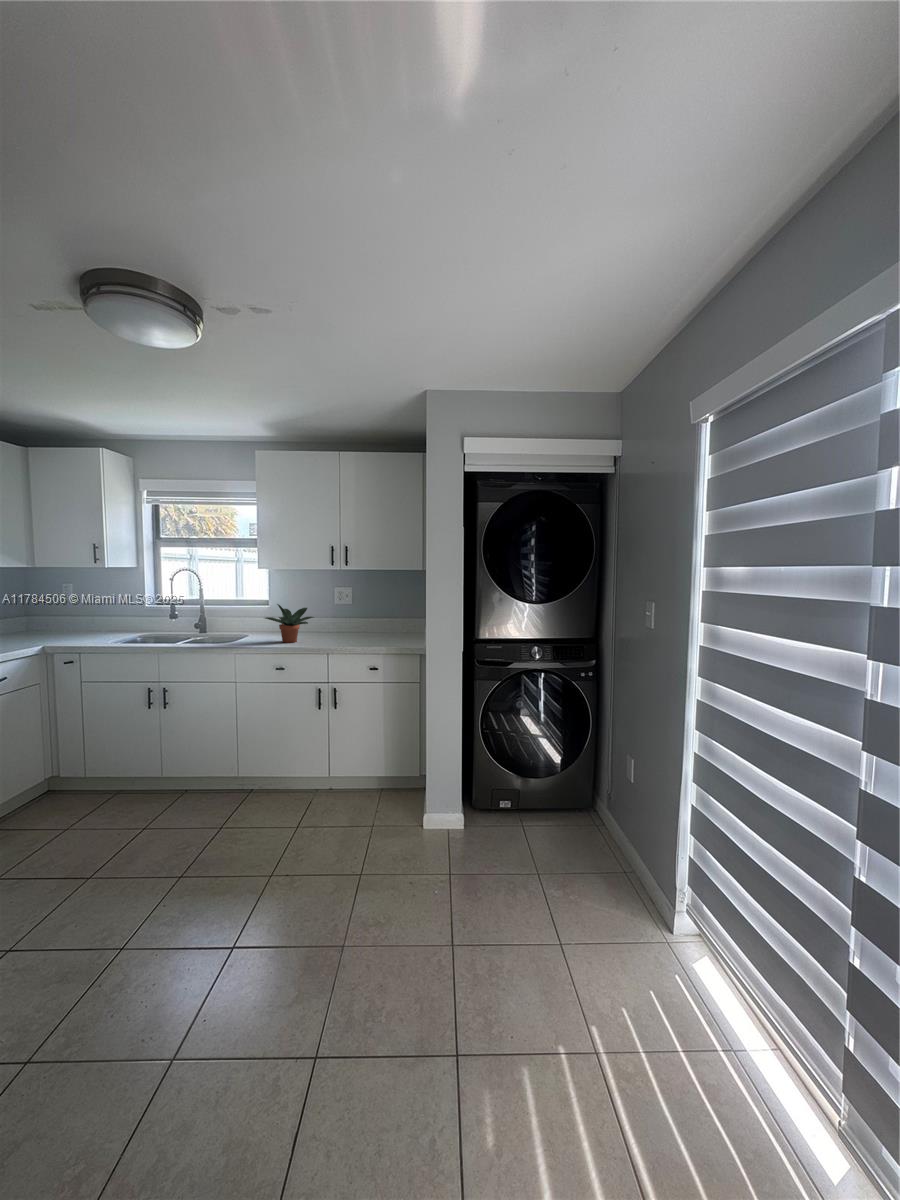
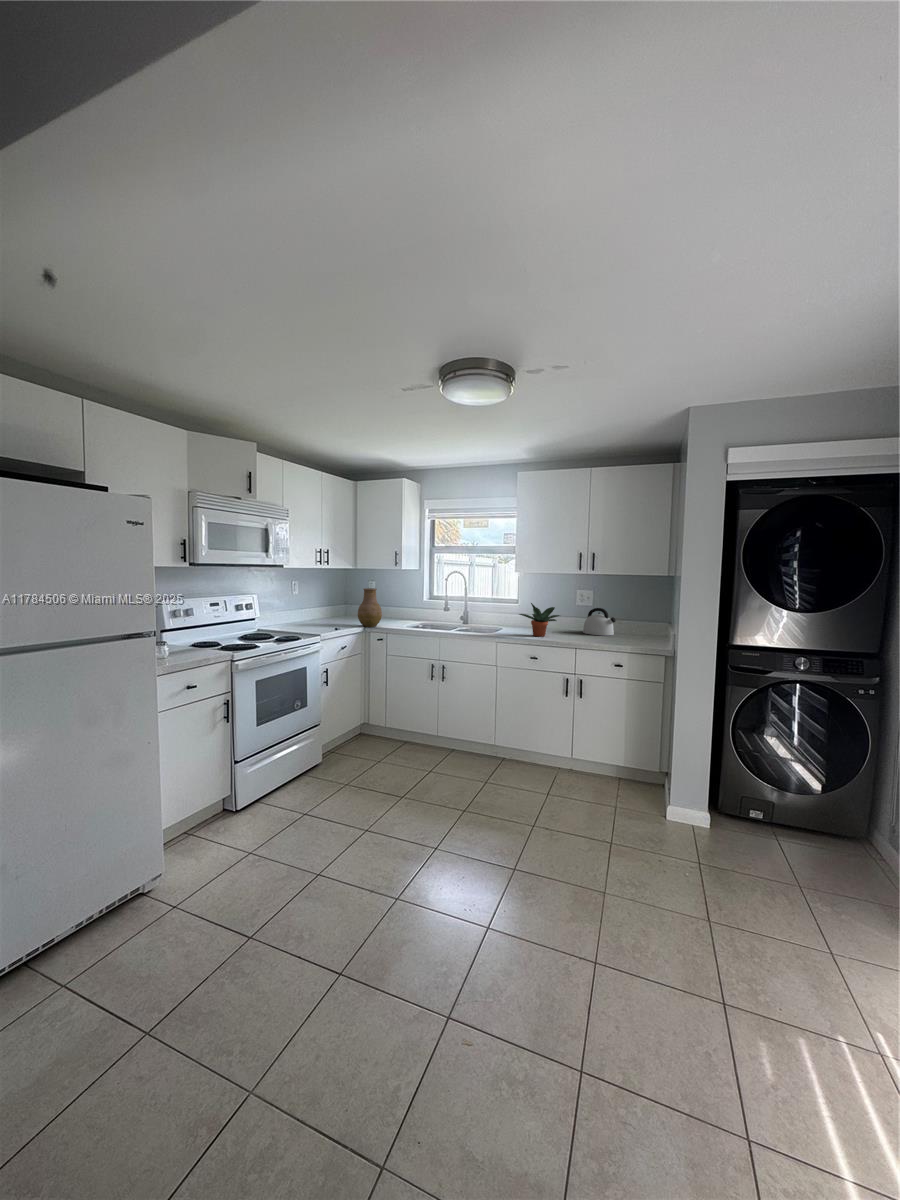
vase: none [28,593,71,646] -> present [358,588,382,627]
kettle: none [343,606,377,636] -> present [583,608,616,635]

